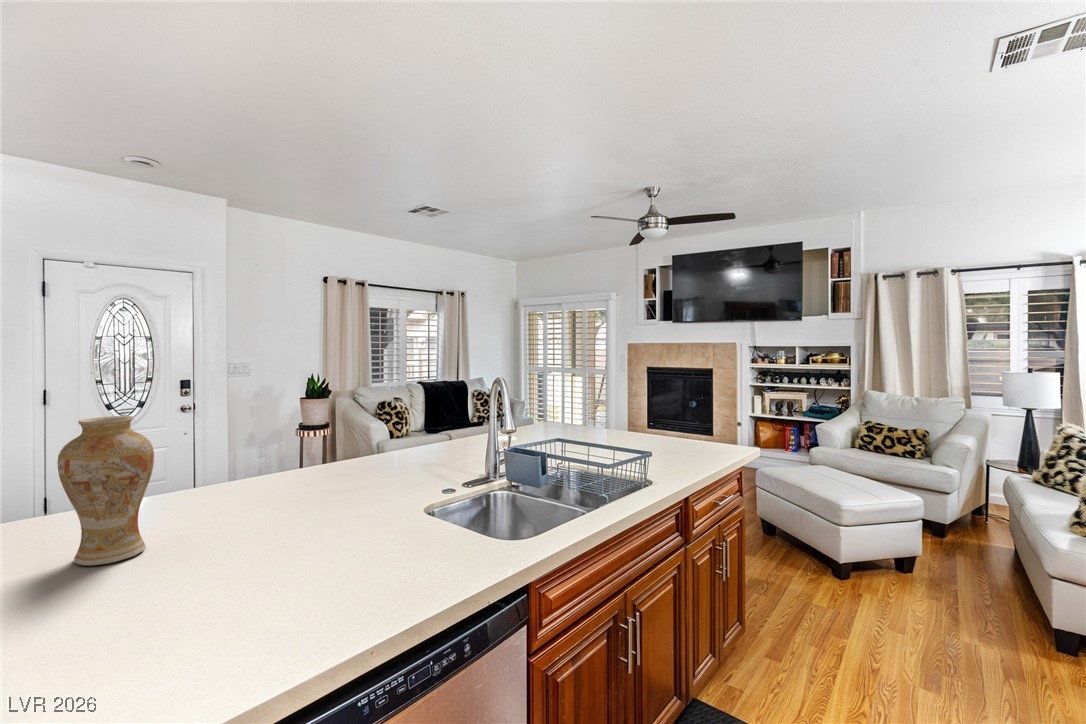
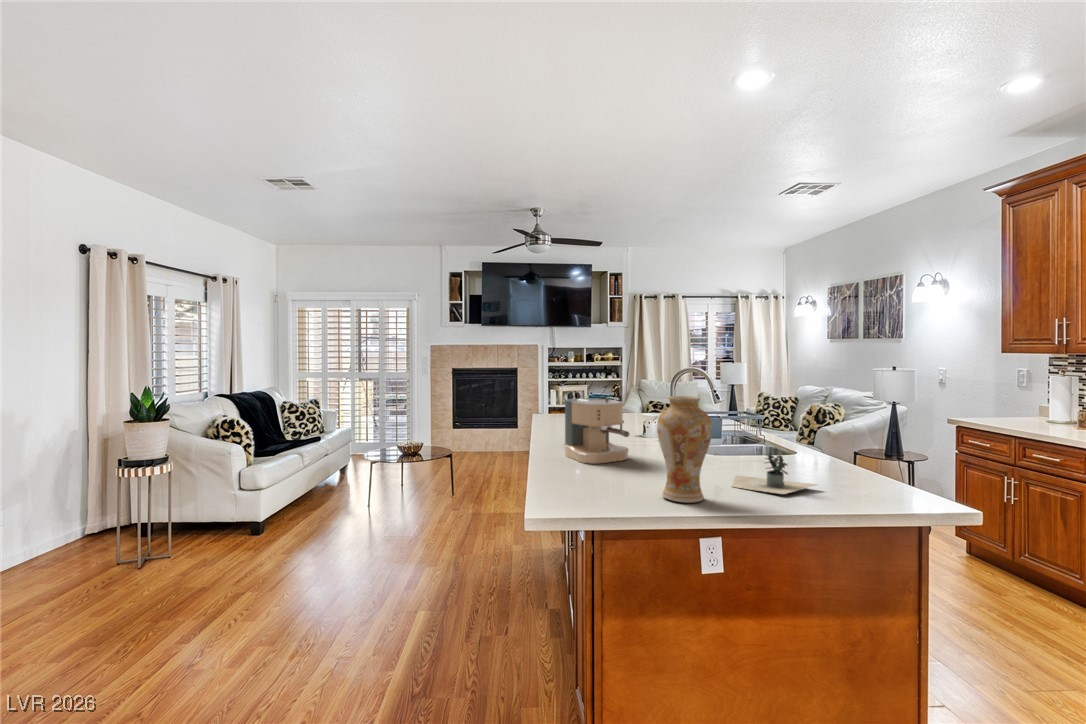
coffee maker: none [285,409,369,491] -> present [564,398,630,464]
potted plant: none [164,506,317,596] -> present [732,452,817,494]

